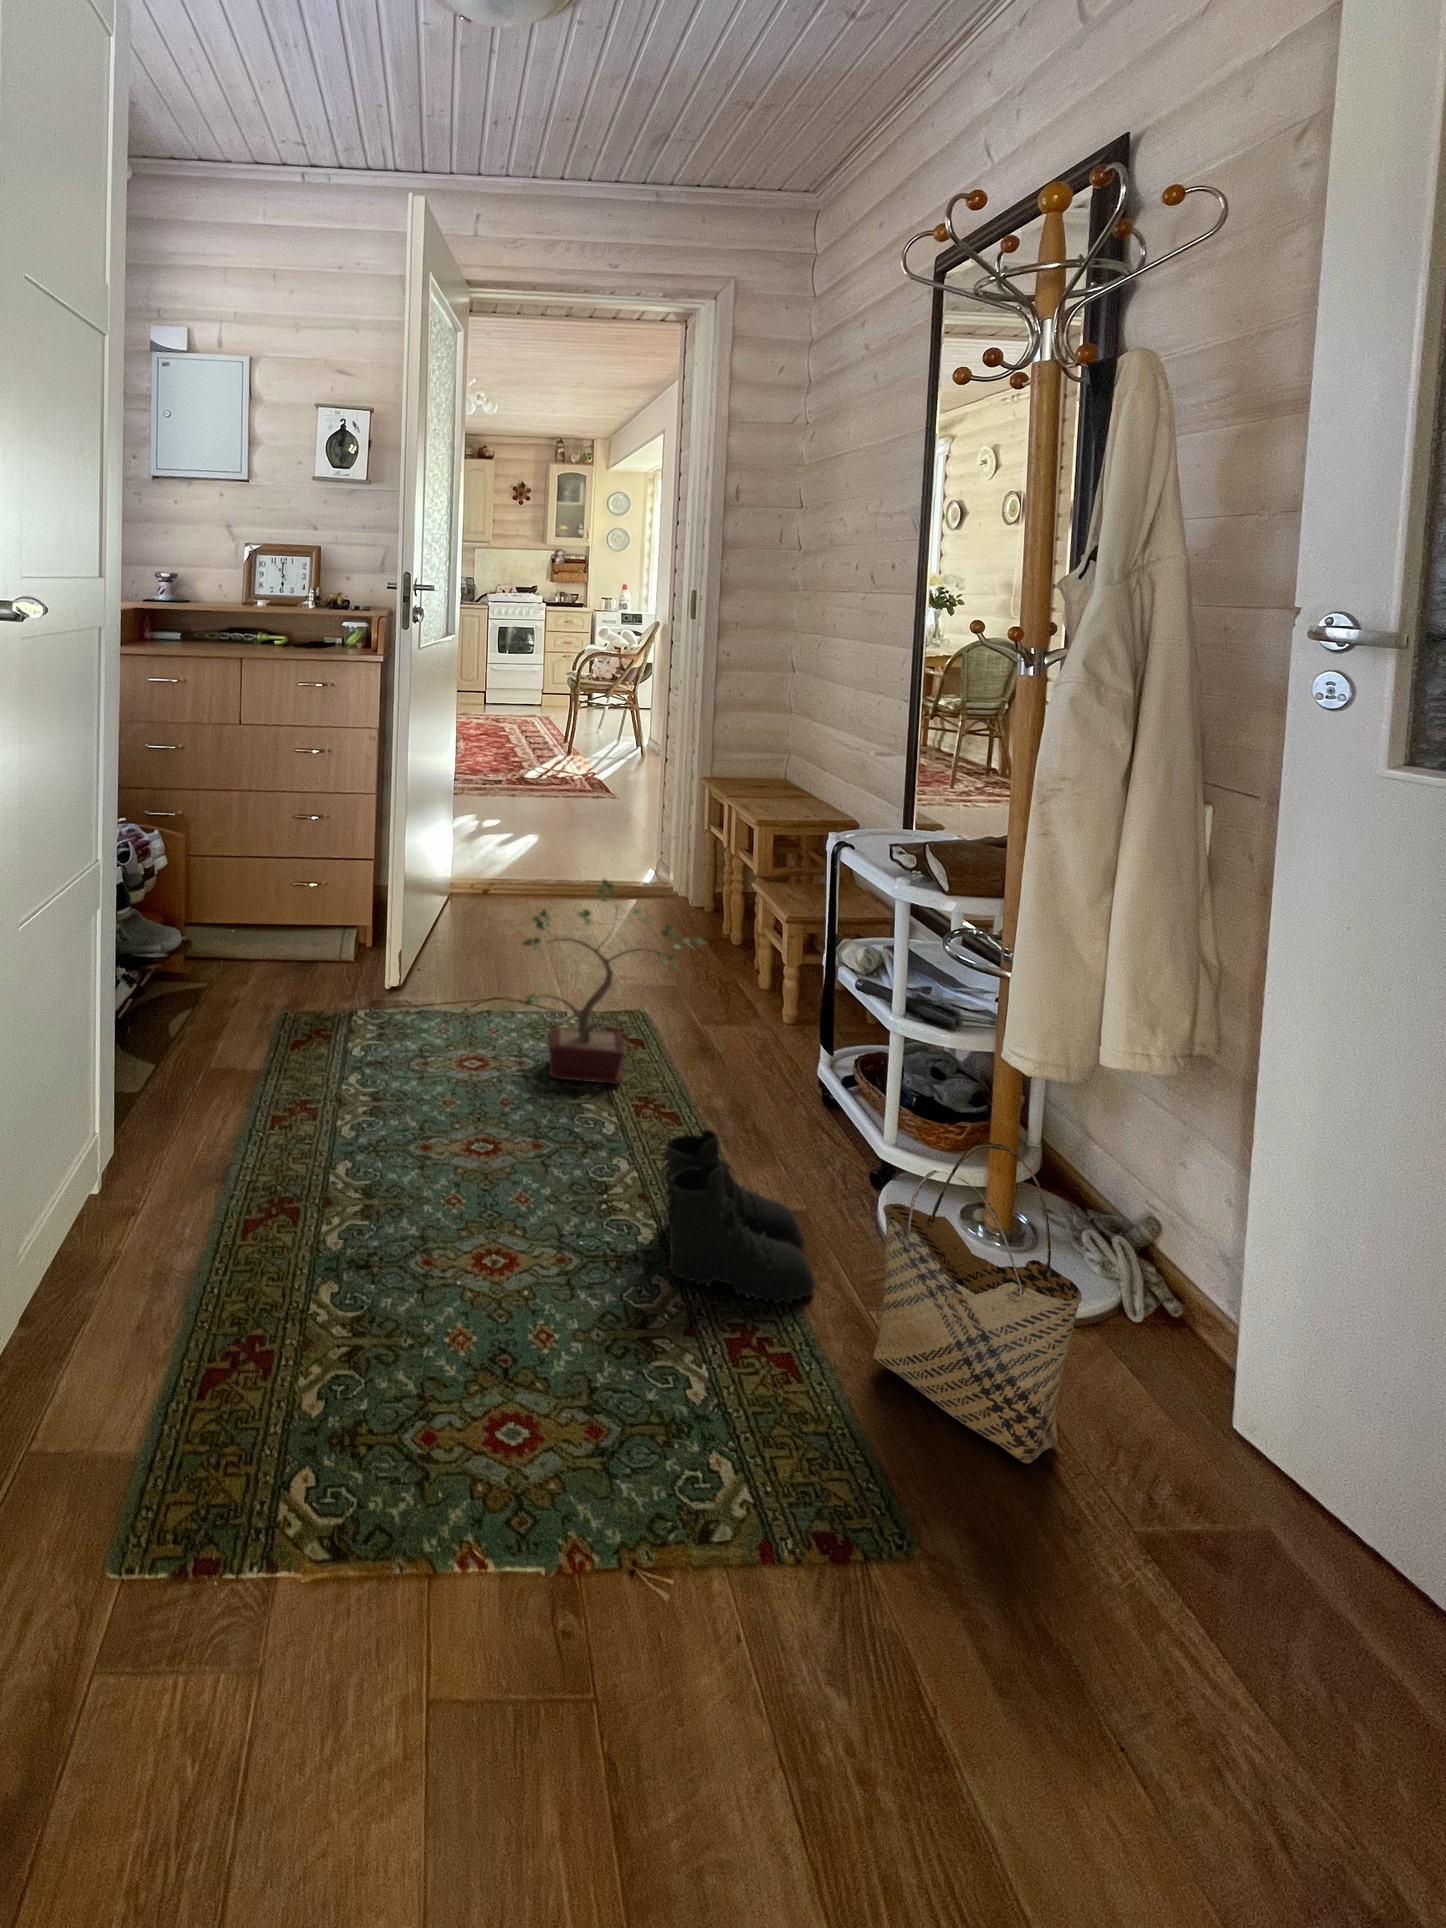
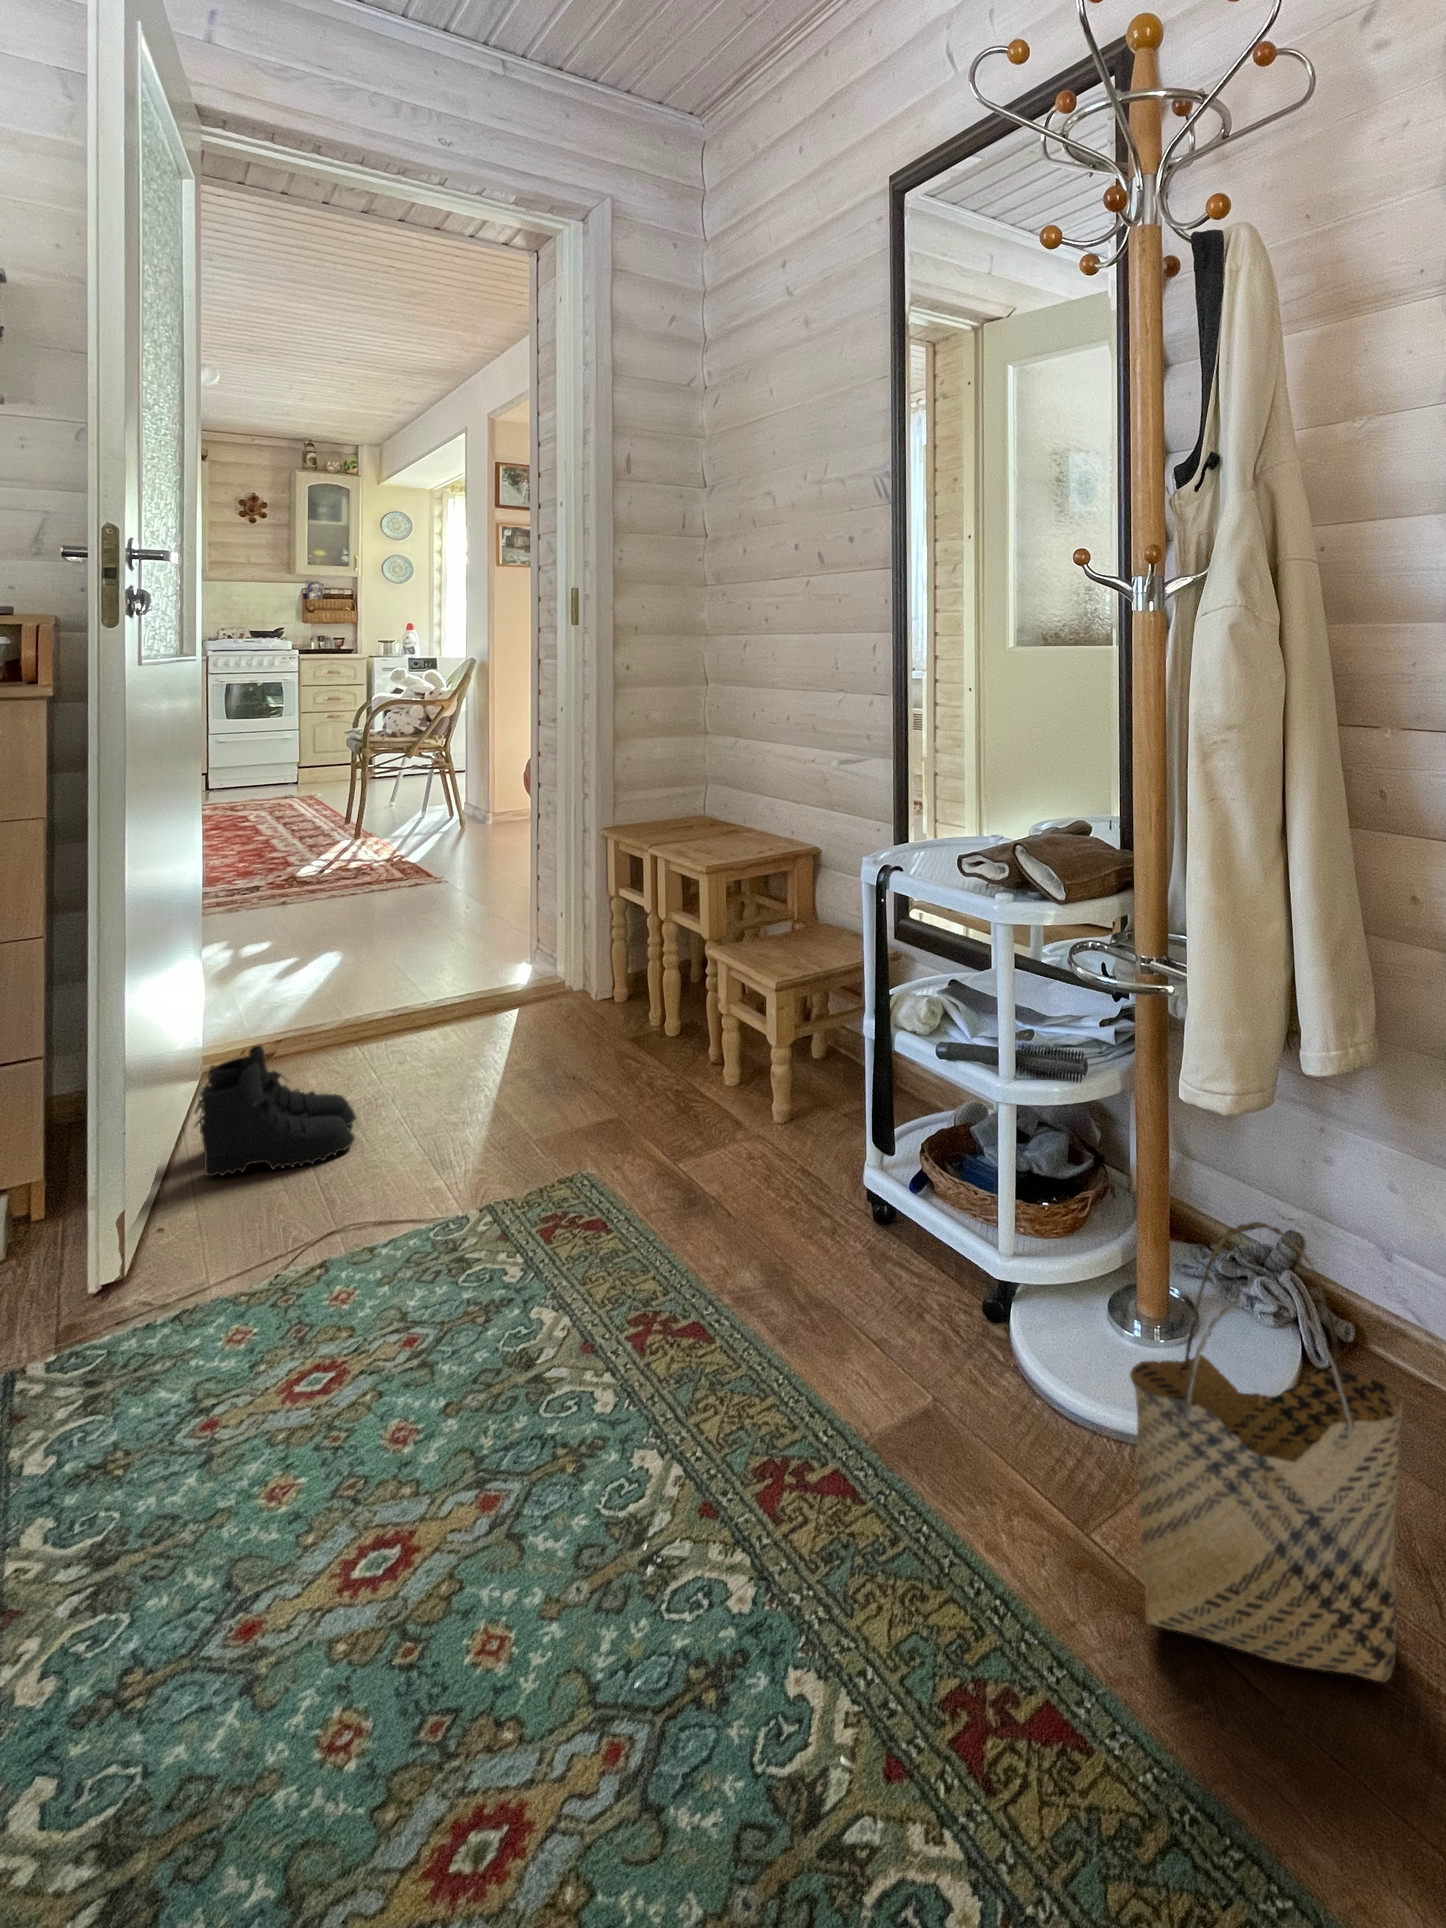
potted plant: present [523,878,706,1084] -> none [405,986,724,1349]
boots: present [660,1130,816,1303] -> present [194,1045,356,1176]

